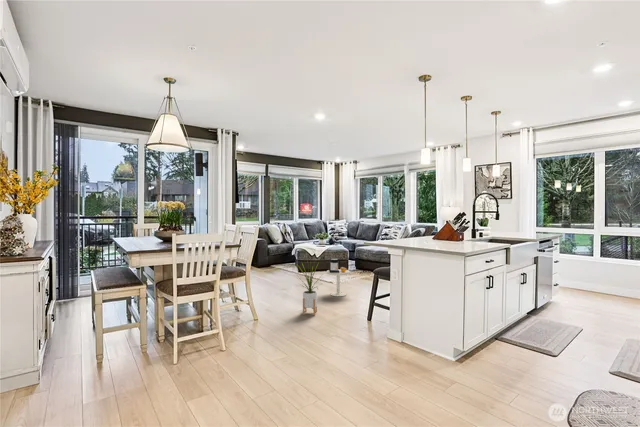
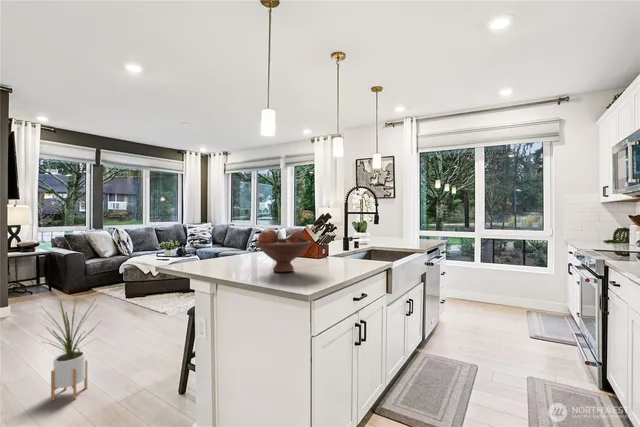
fruit bowl: none [424,222,458,246] -> present [255,229,311,272]
side table: present [327,259,350,297] -> none [136,284,176,344]

